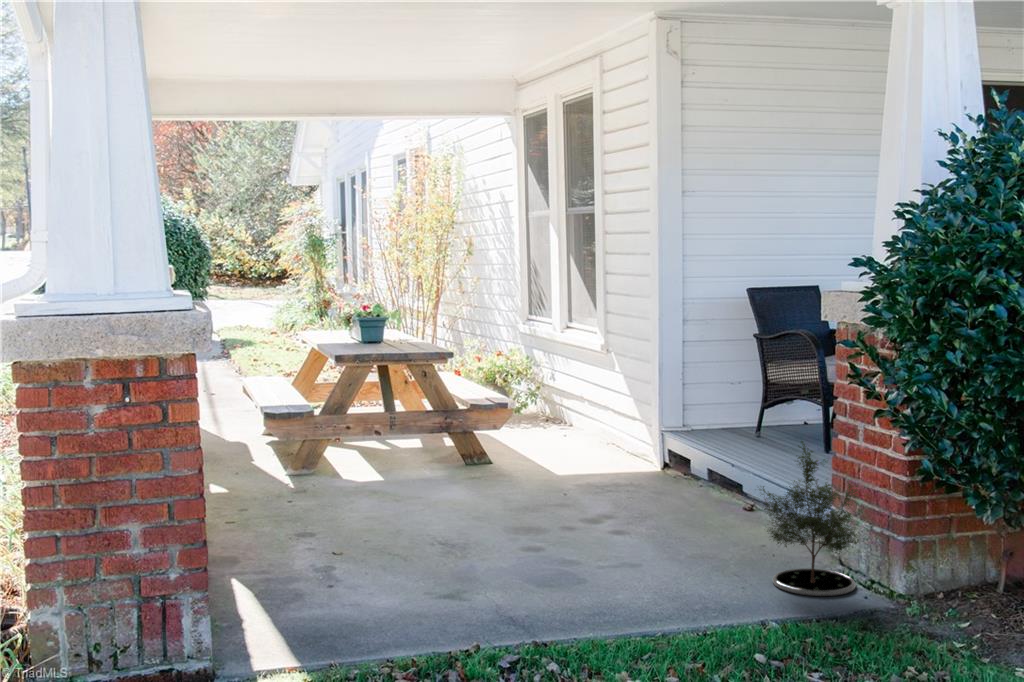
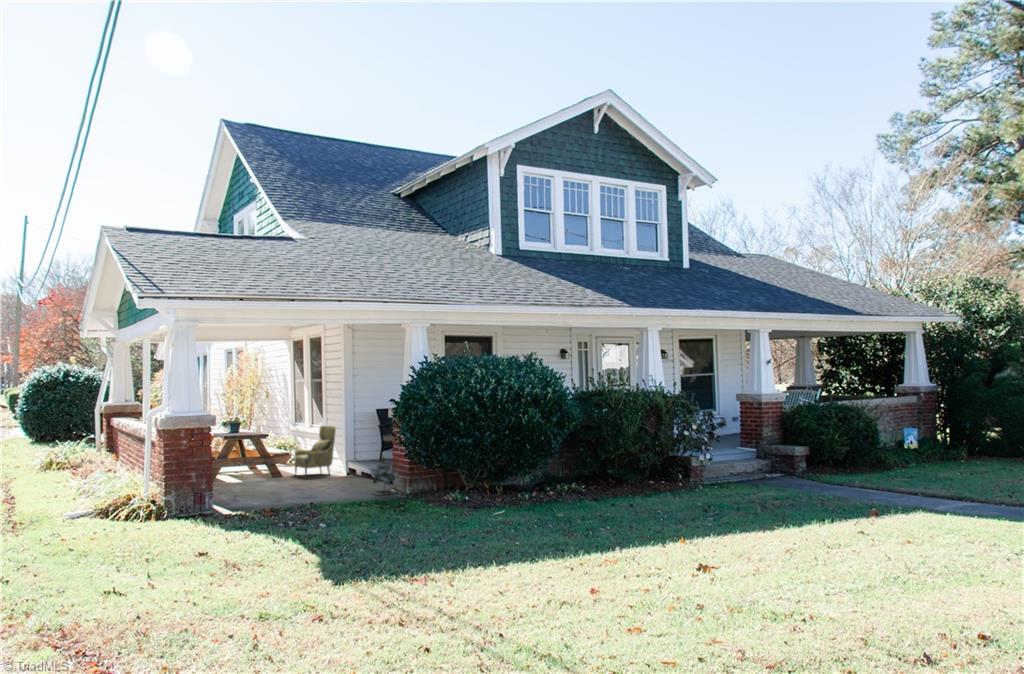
armchair: none [524,328,630,472] -> present [294,426,336,477]

